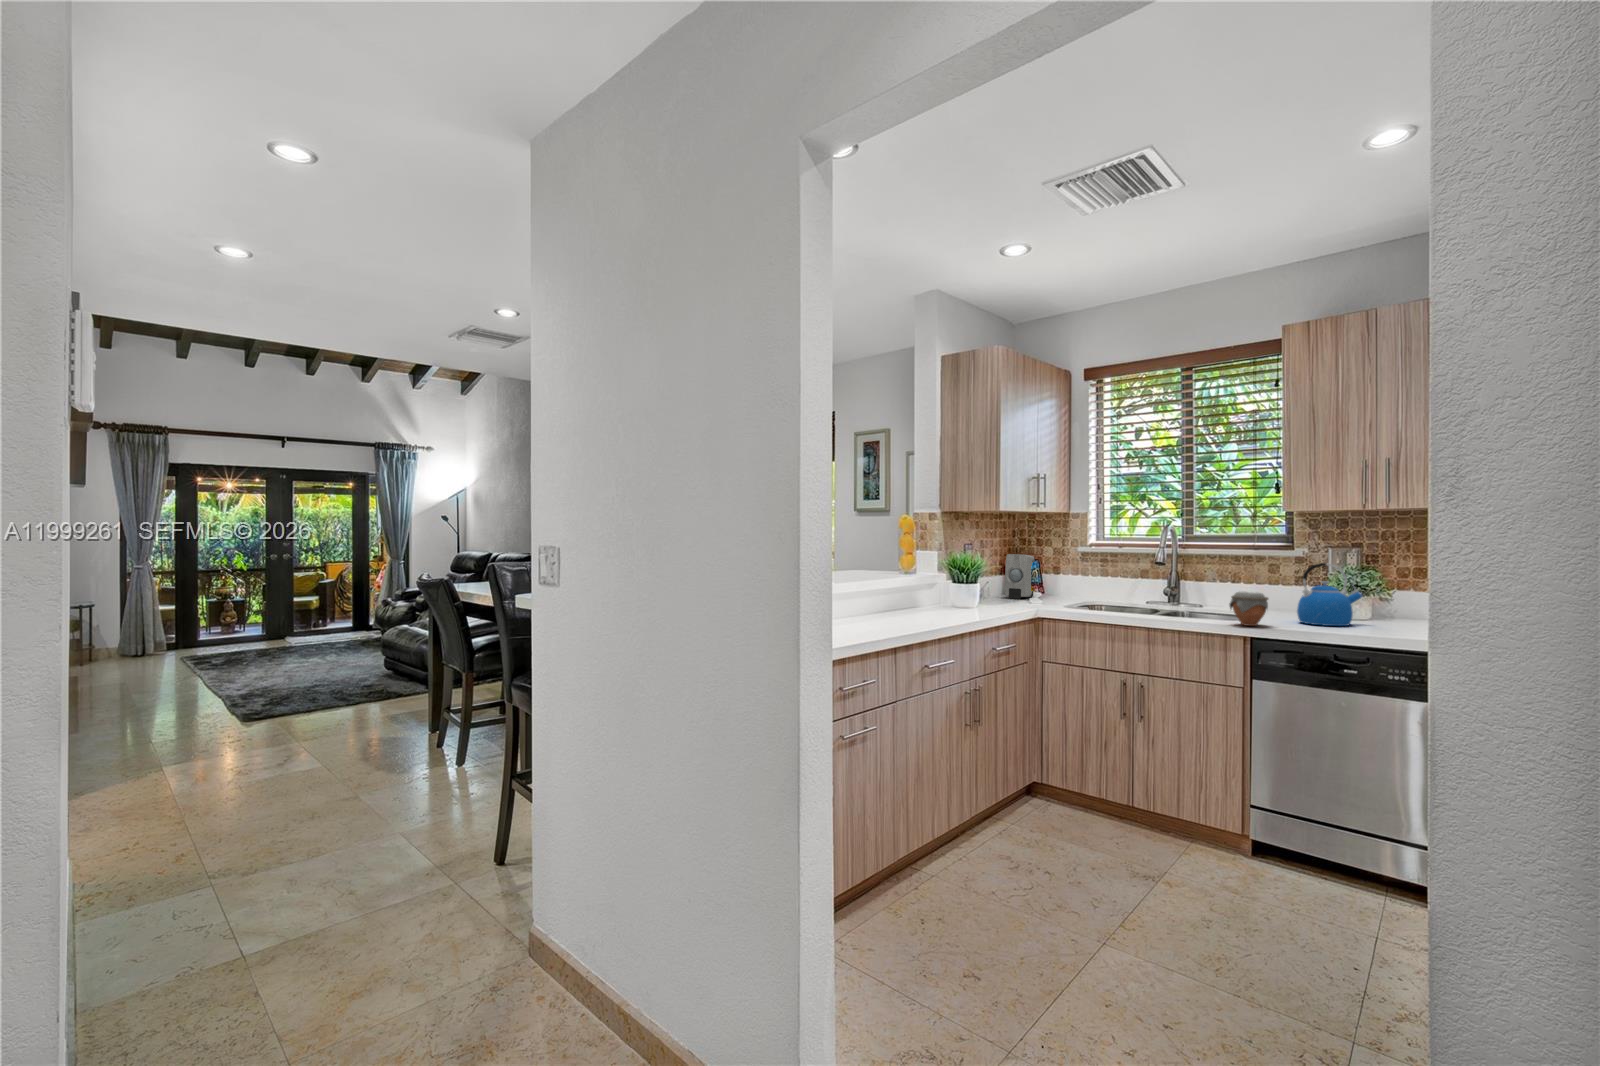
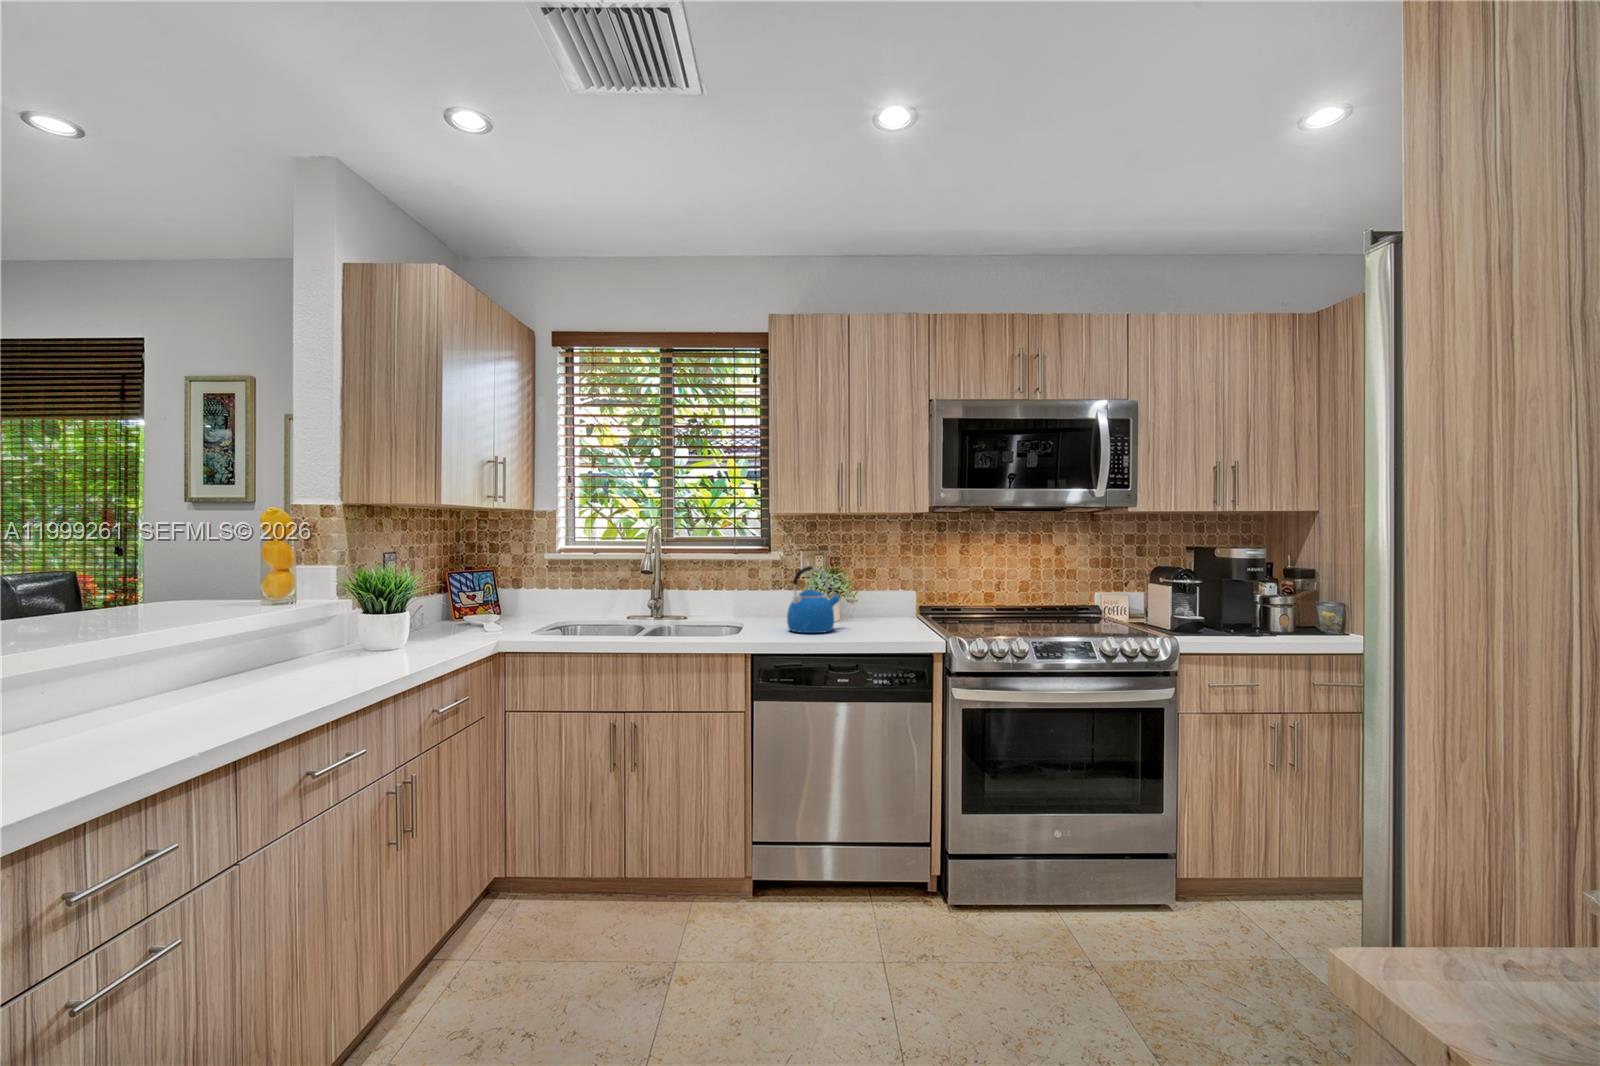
soap dispenser: present [1005,554,1035,599] -> none [446,564,487,624]
jar: present [1229,592,1268,626] -> none [731,602,769,642]

